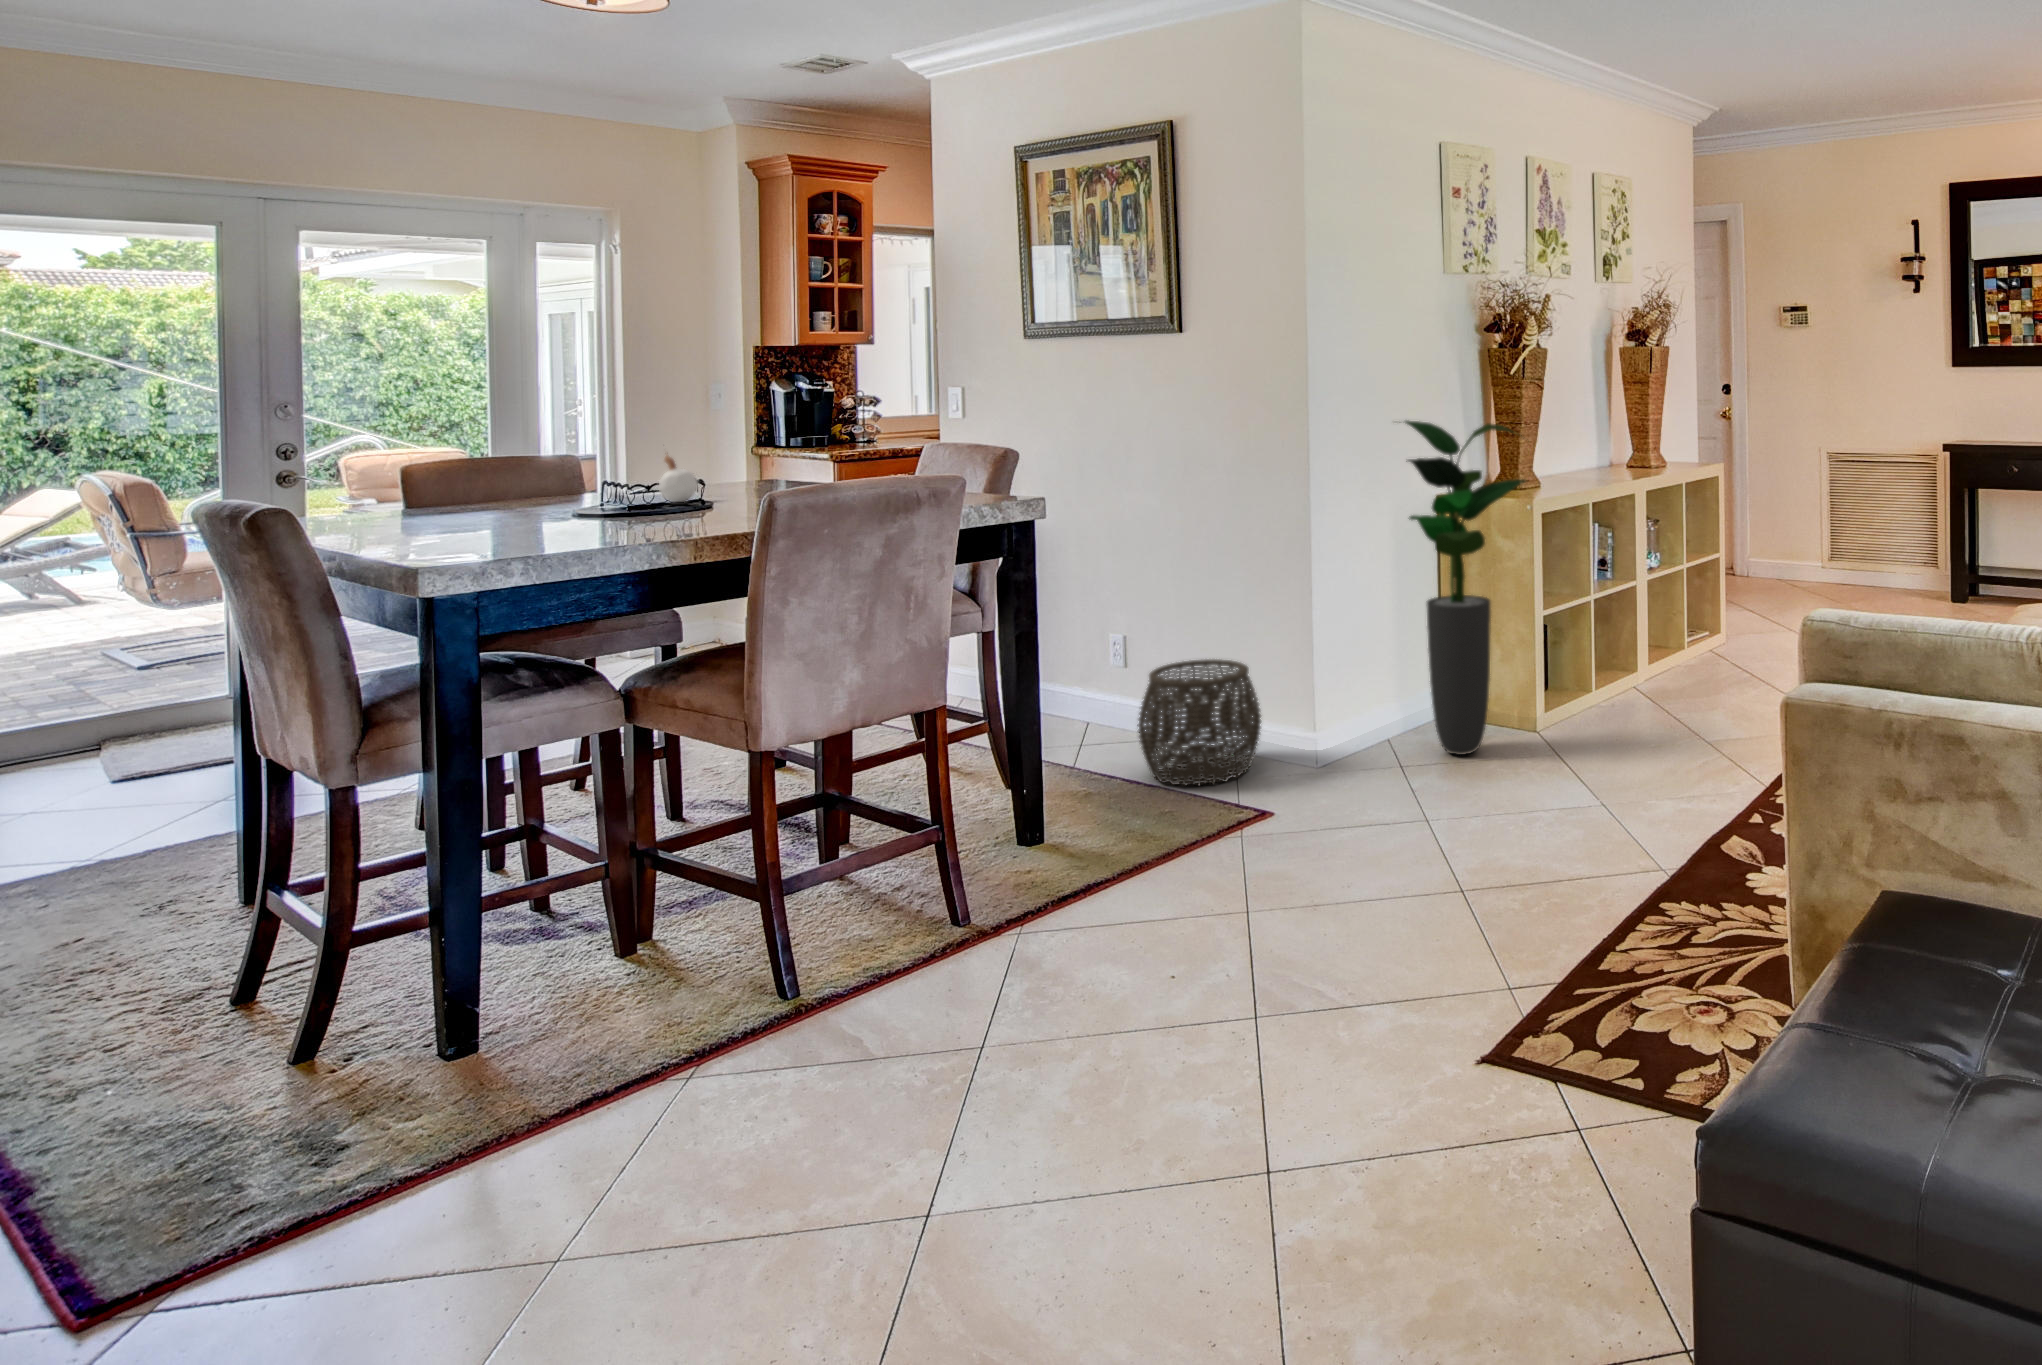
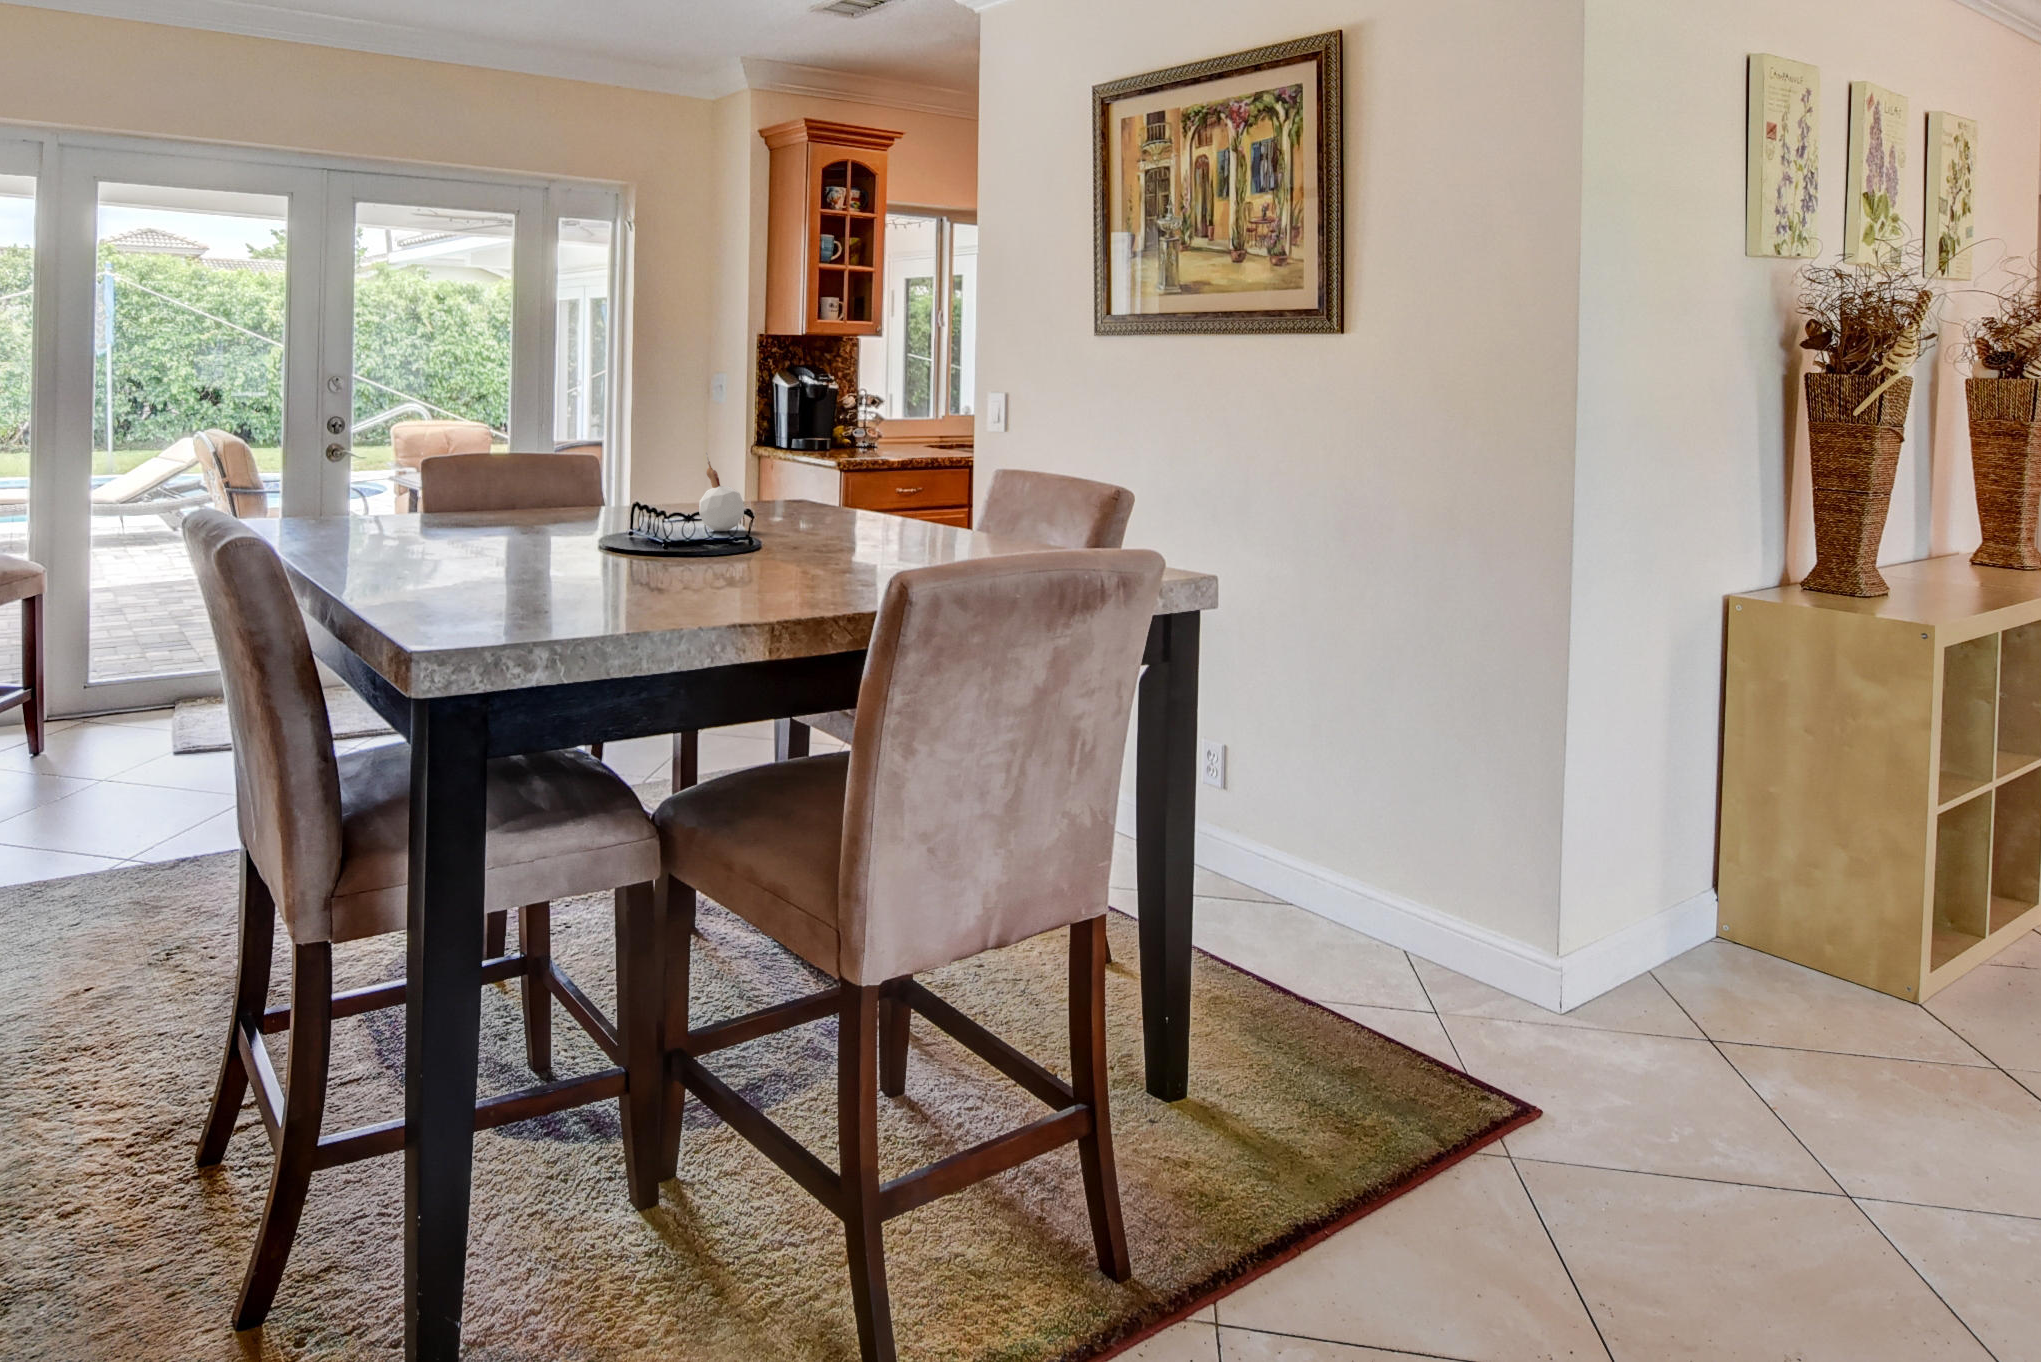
potted plant: present [1405,421,1526,755] -> none [1692,481,1995,1045]
woven basket: present [1138,659,1261,785] -> none [1281,810,1477,1021]

